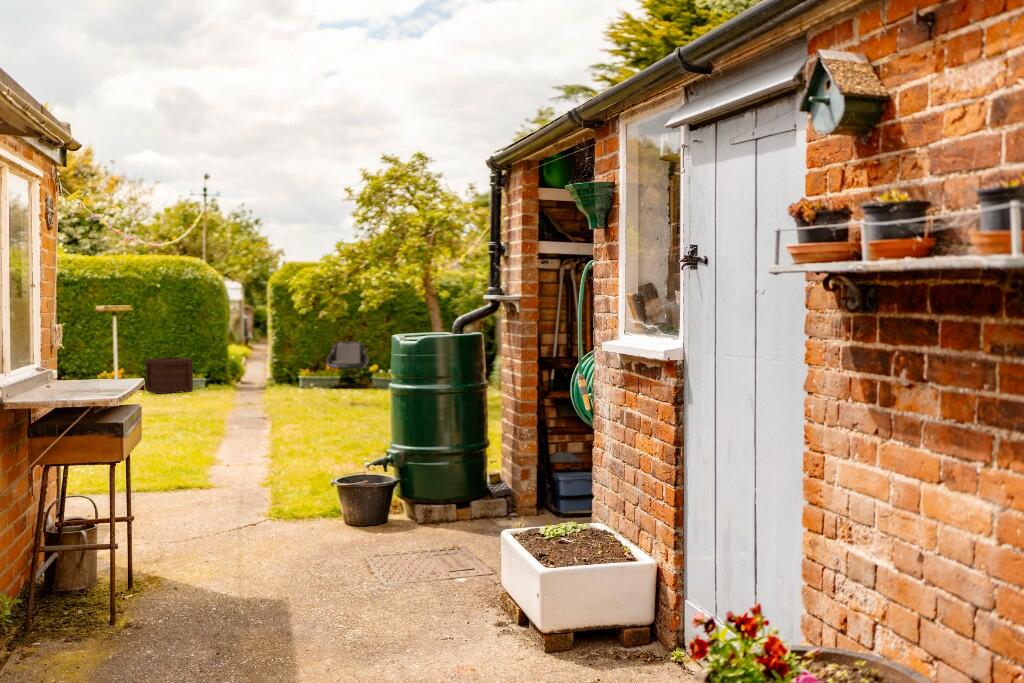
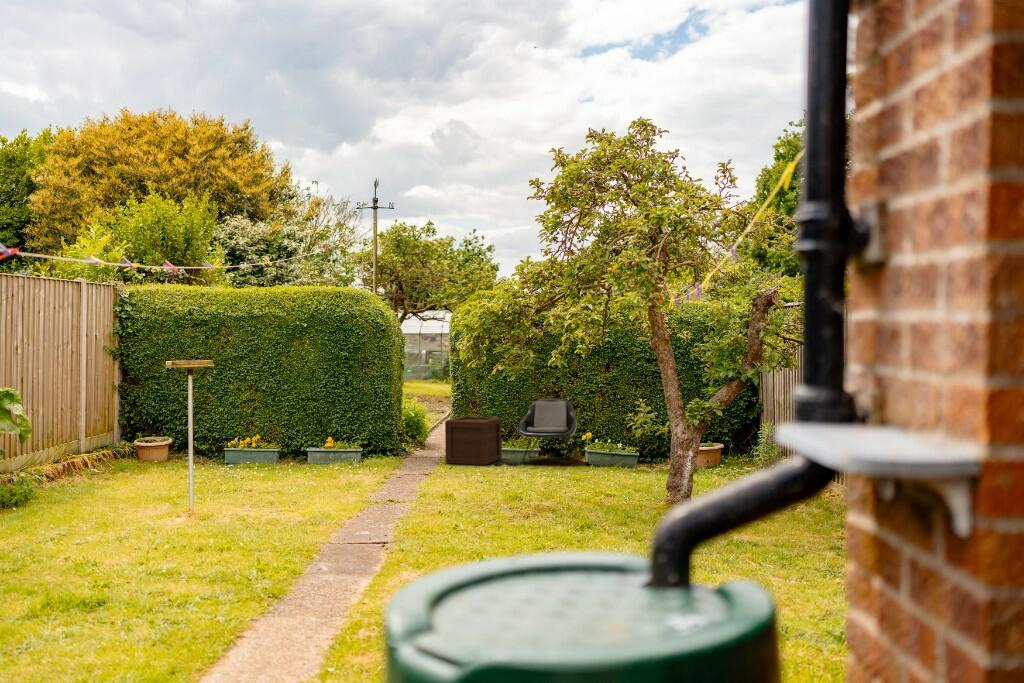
wooden crate: present [146,357,193,394] -> present [445,416,502,465]

